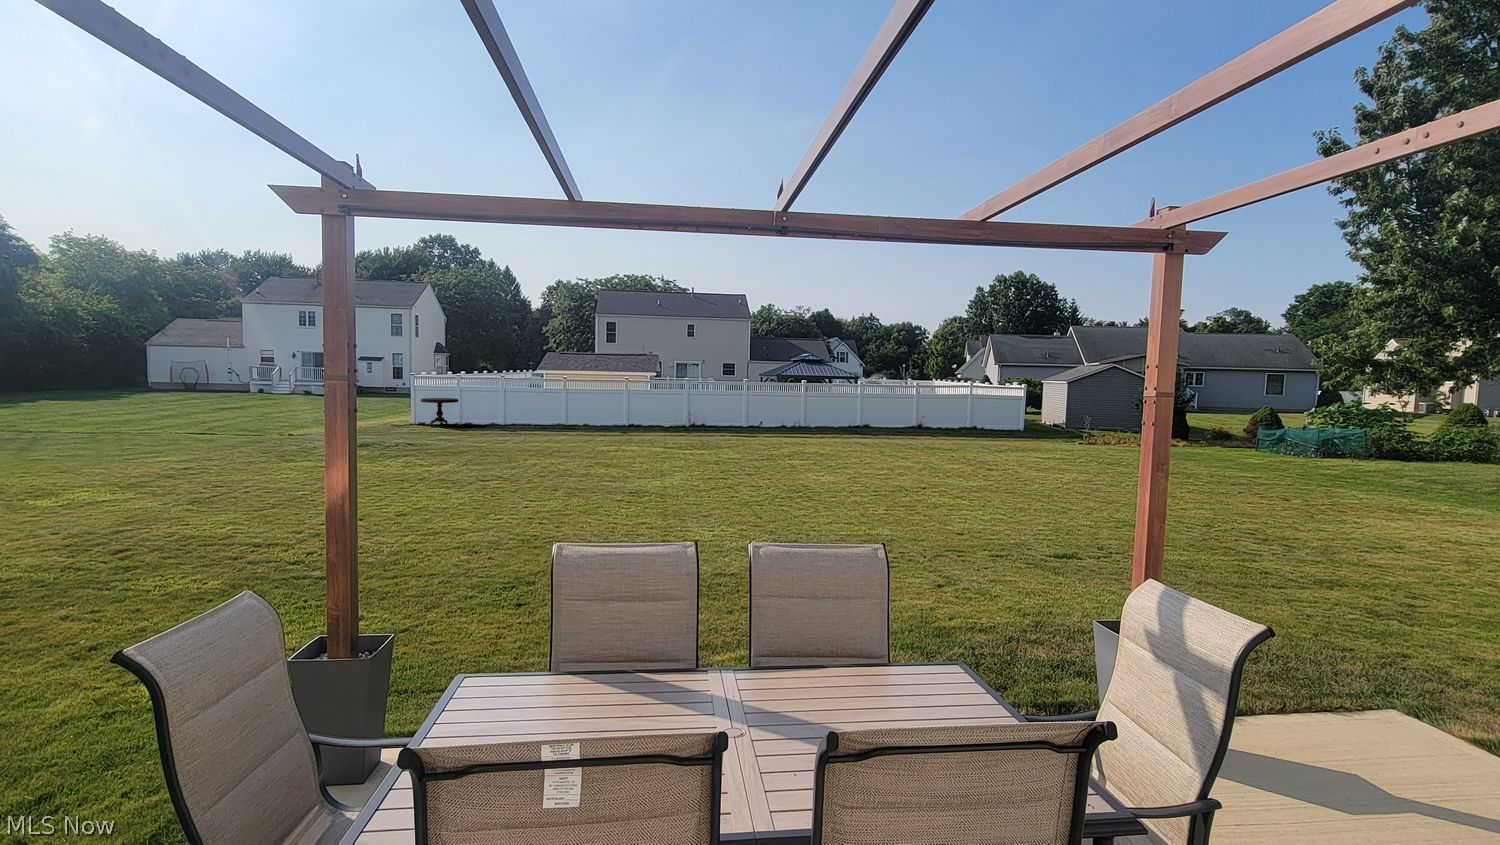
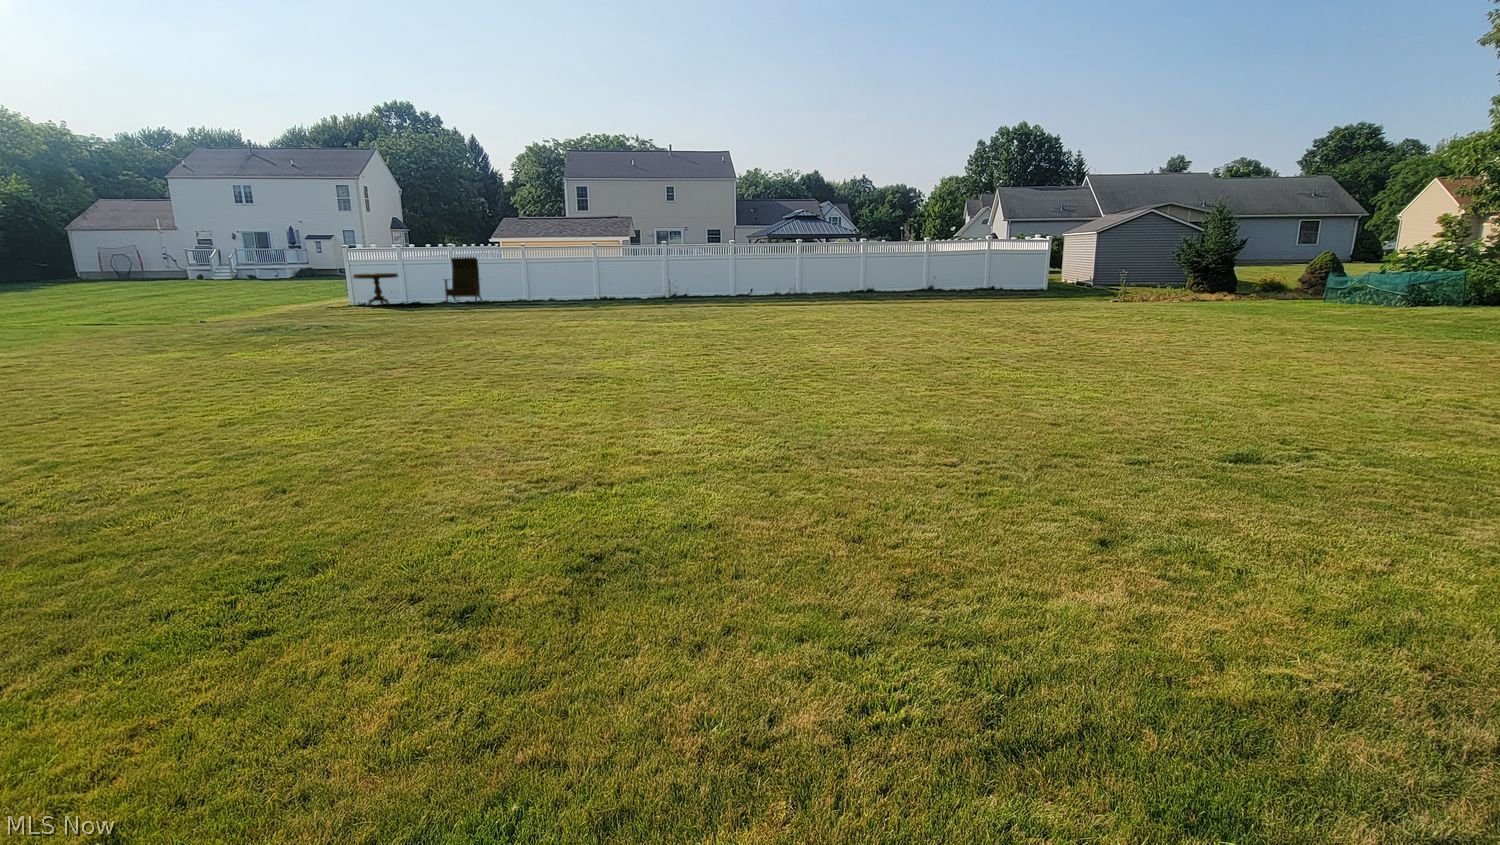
lounge chair: none [496,387,528,427] -> present [445,257,482,304]

